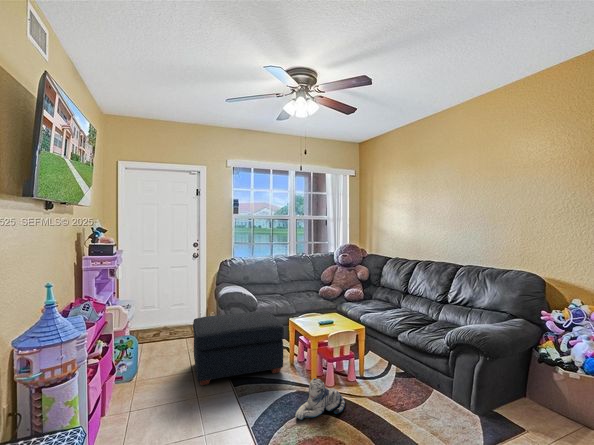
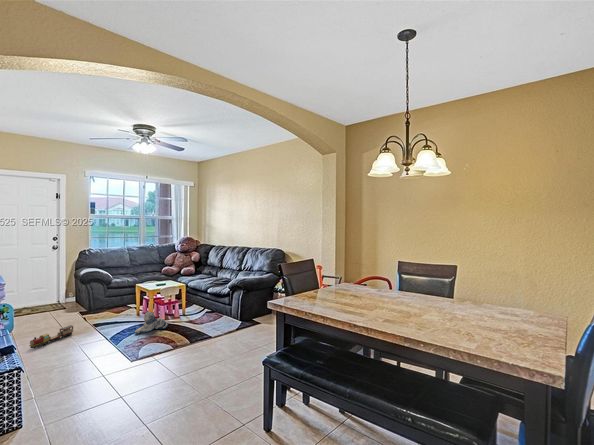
ottoman: present [193,311,284,385] -> none [59,283,131,329]
toy train: none [143,384,207,430] -> present [29,325,73,348]

